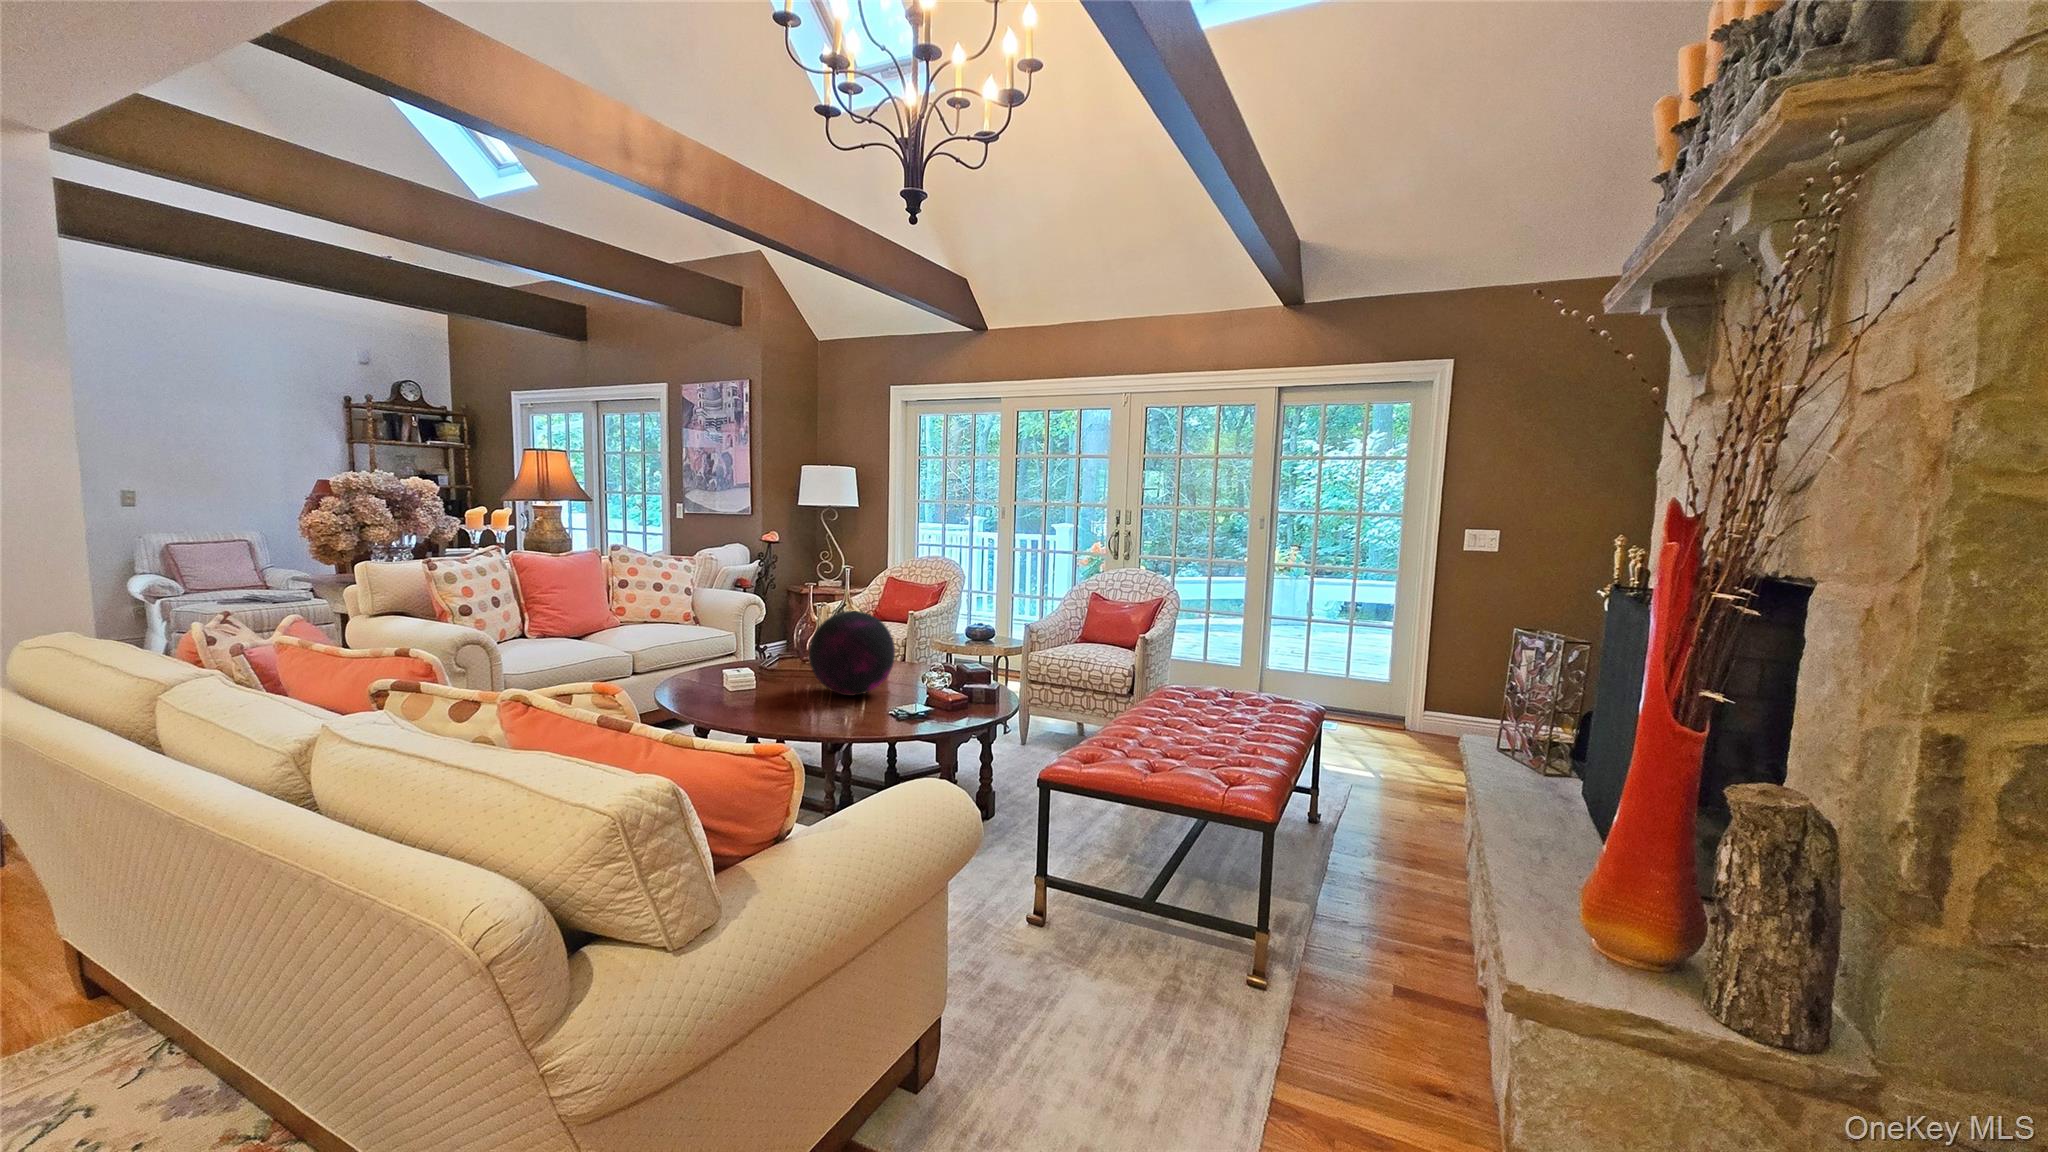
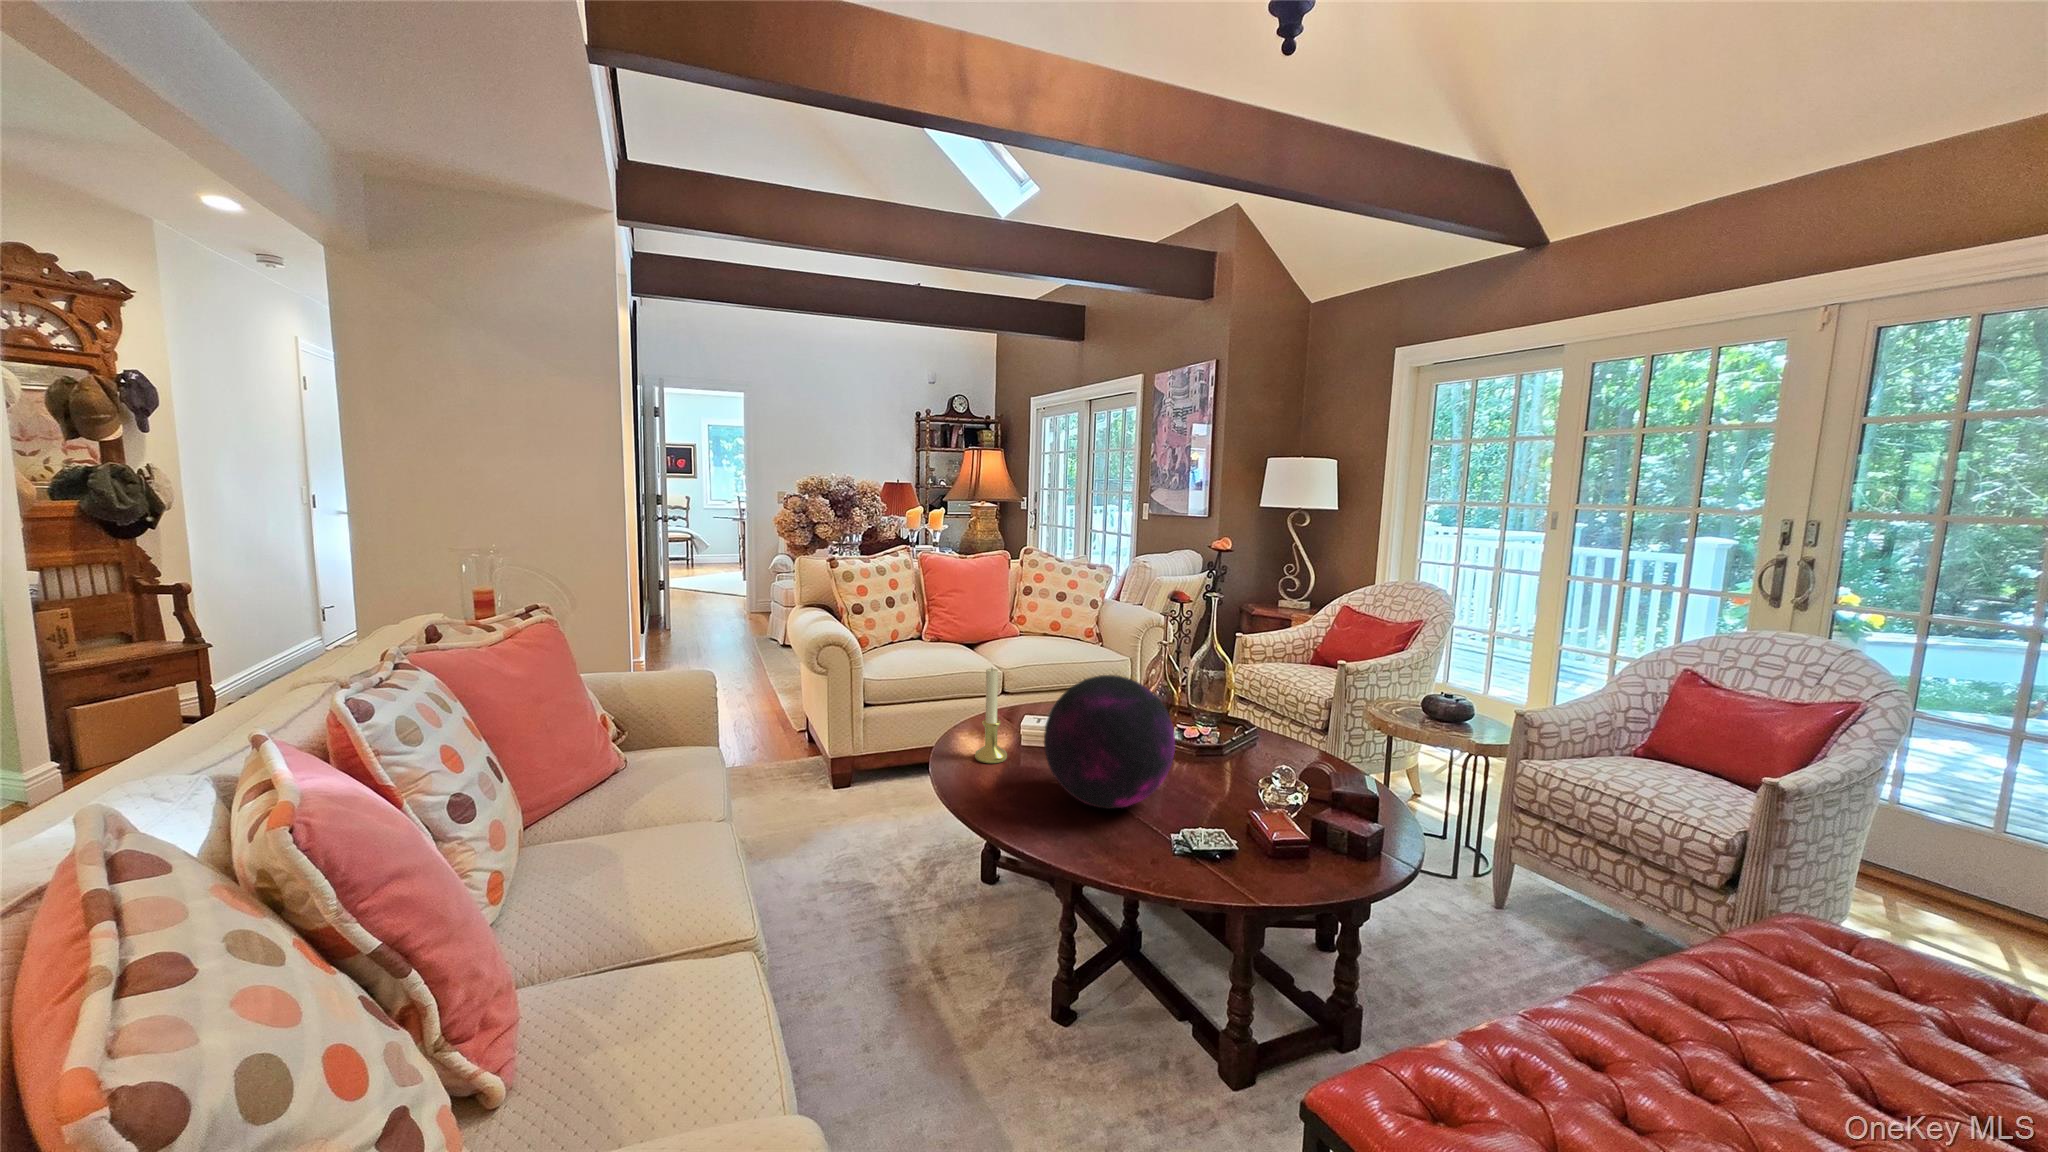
candle holder: none [732,620,758,691] -> present [975,668,1007,763]

